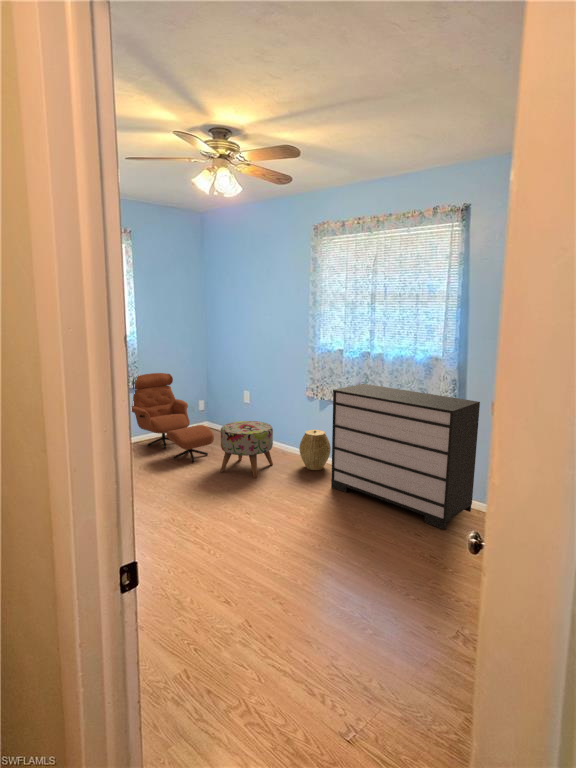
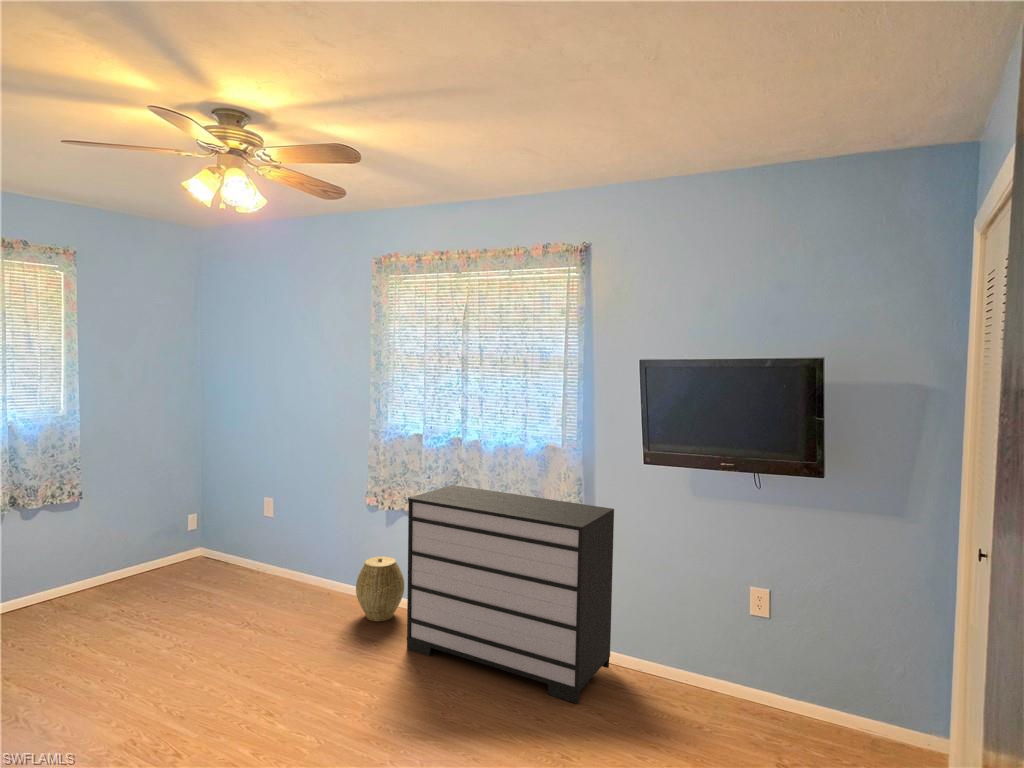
armchair: present [132,373,214,462] -> none [60,475,213,626]
ottoman: present [221,421,273,478] -> none [222,549,313,645]

